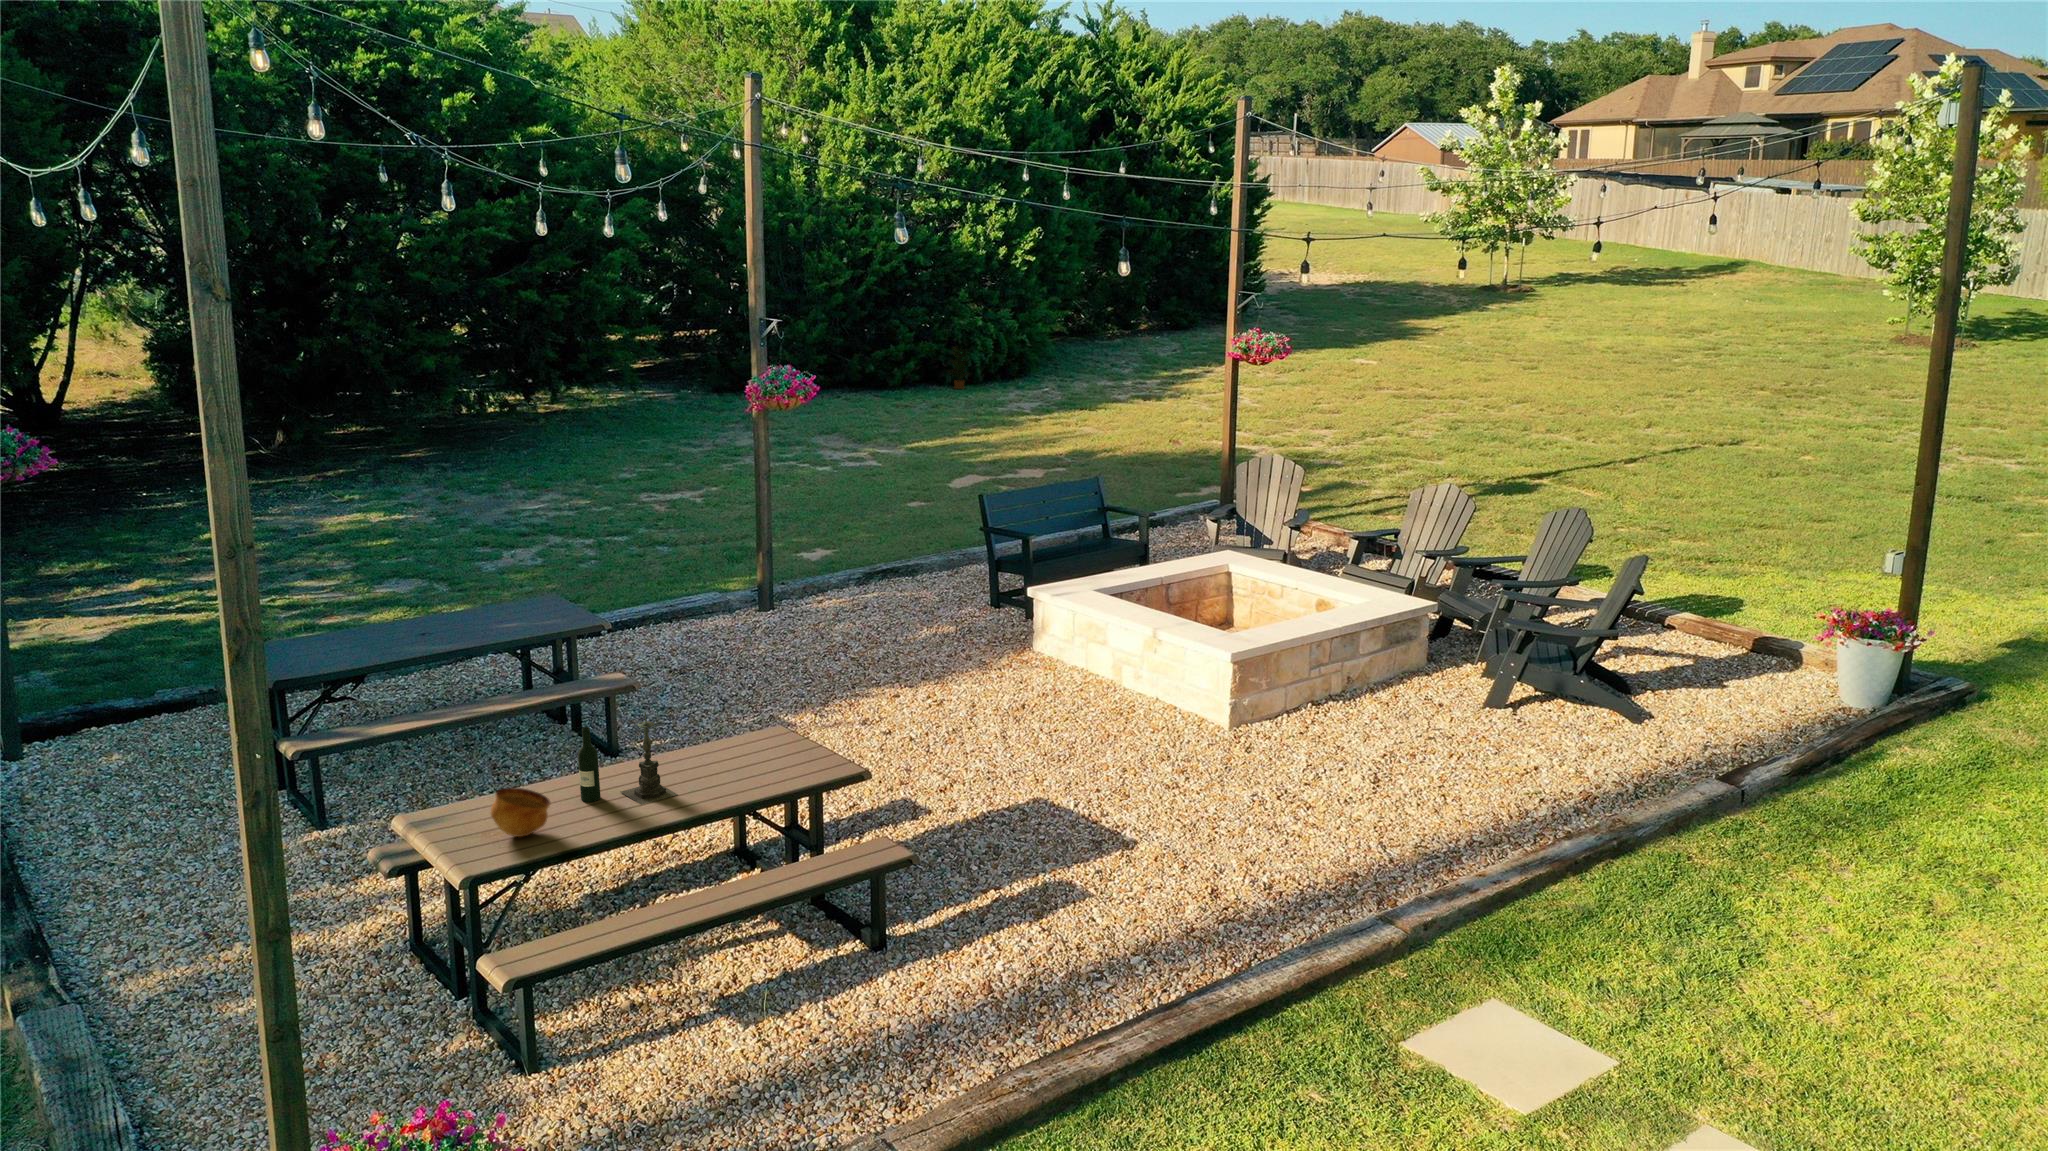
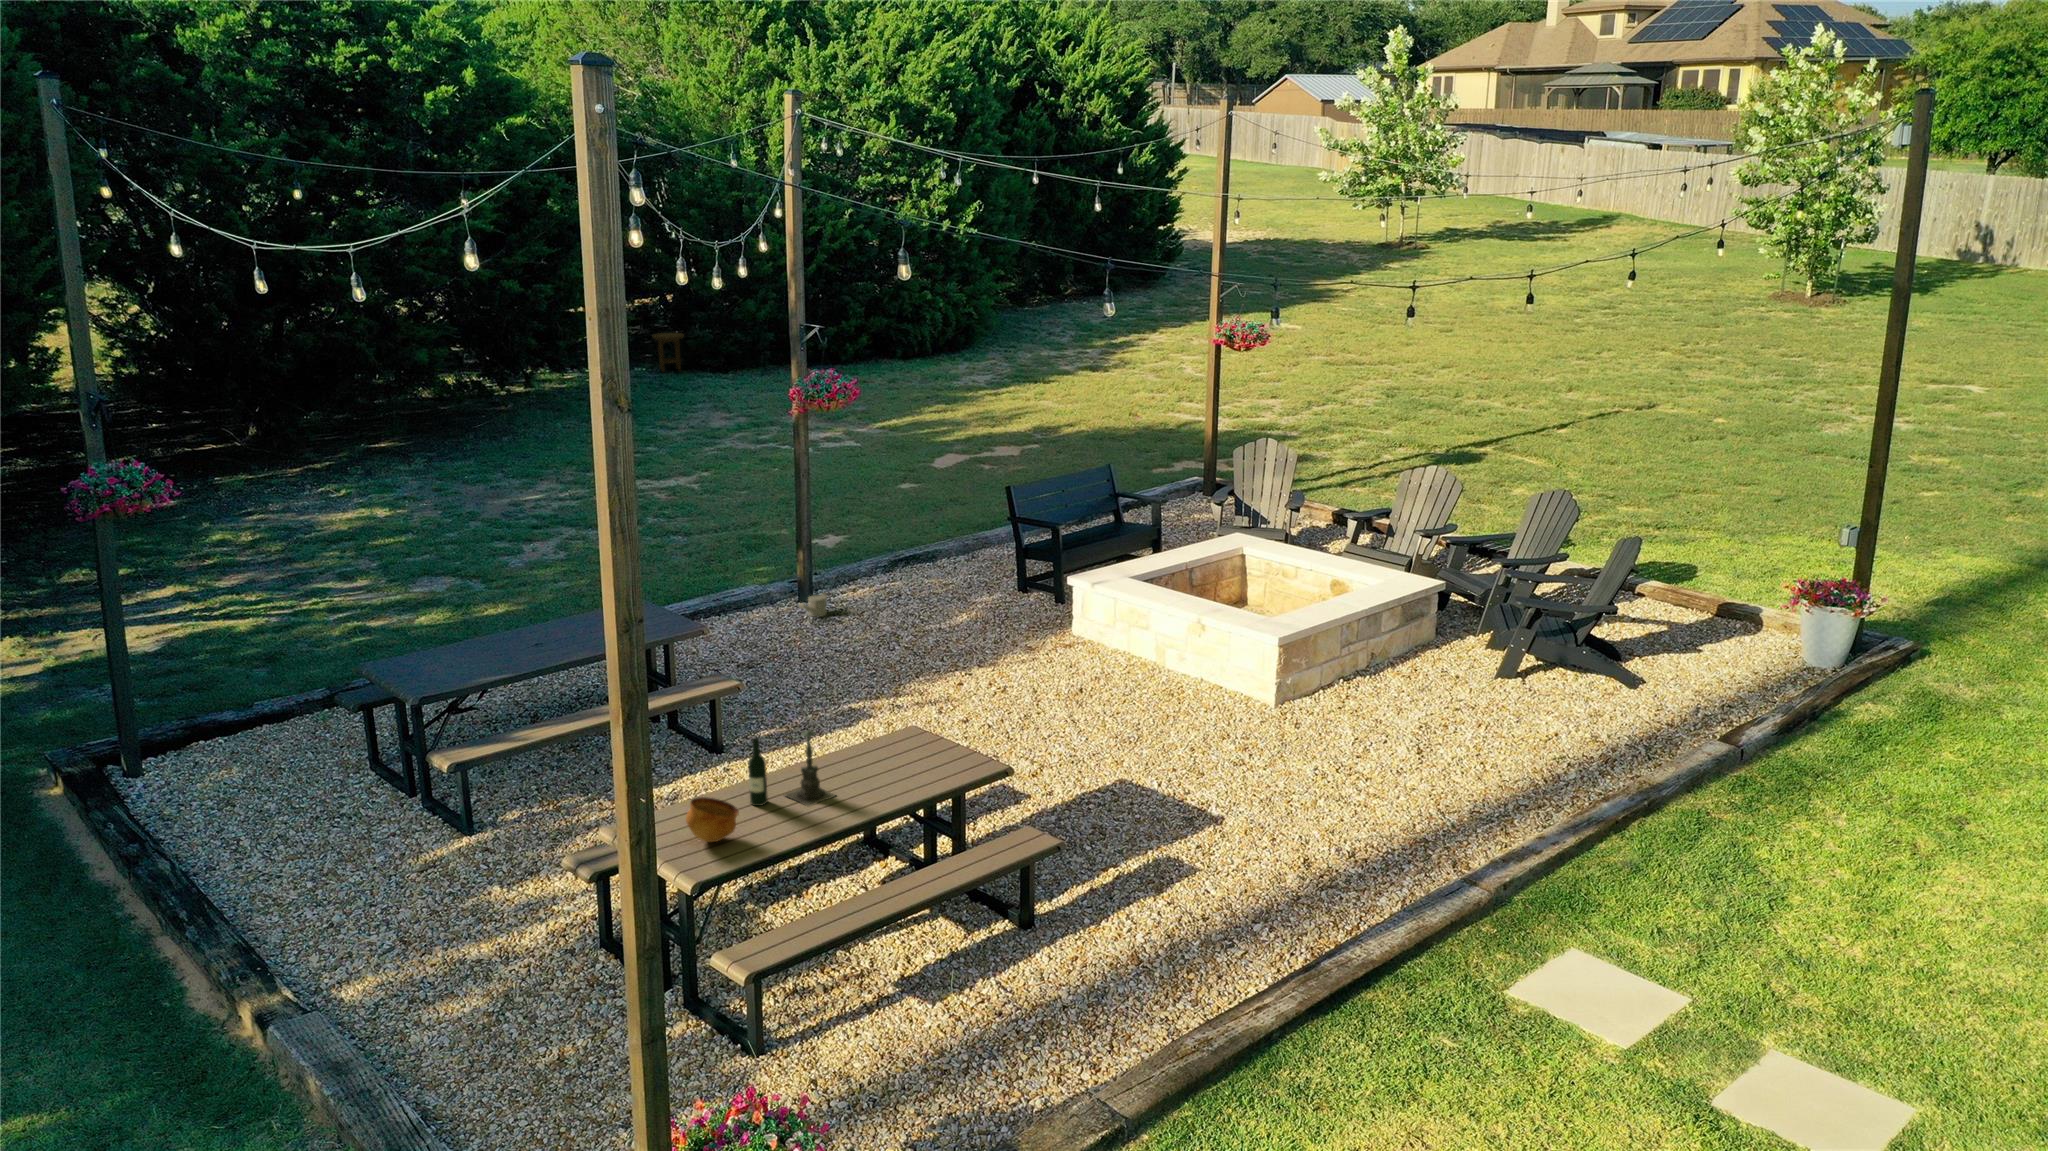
potted plant: present [948,346,968,389] -> none [895,319,921,361]
stool: none [699,356,731,395] -> present [653,333,684,372]
watering can: none [752,602,787,627] -> present [799,593,827,617]

